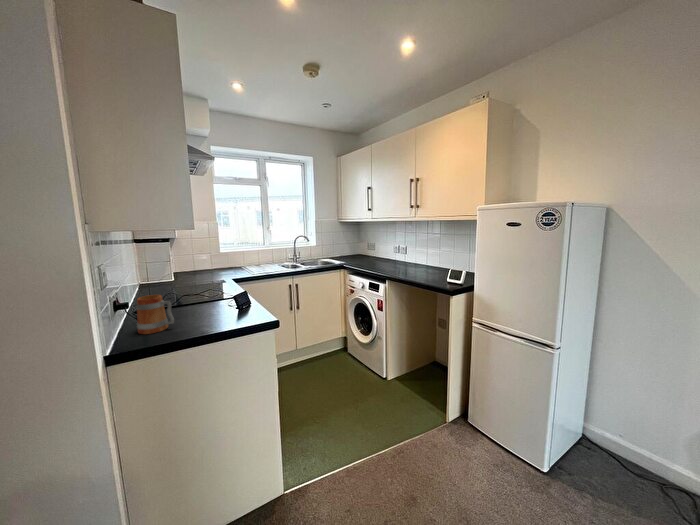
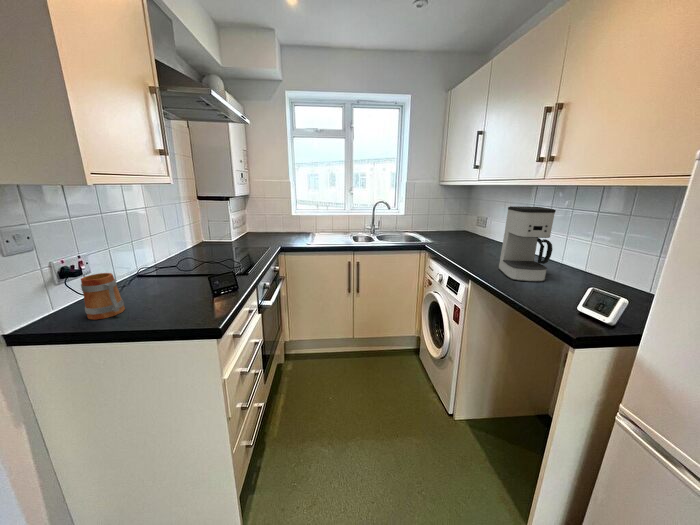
coffee maker: none [399,232,426,275] -> present [499,206,556,282]

